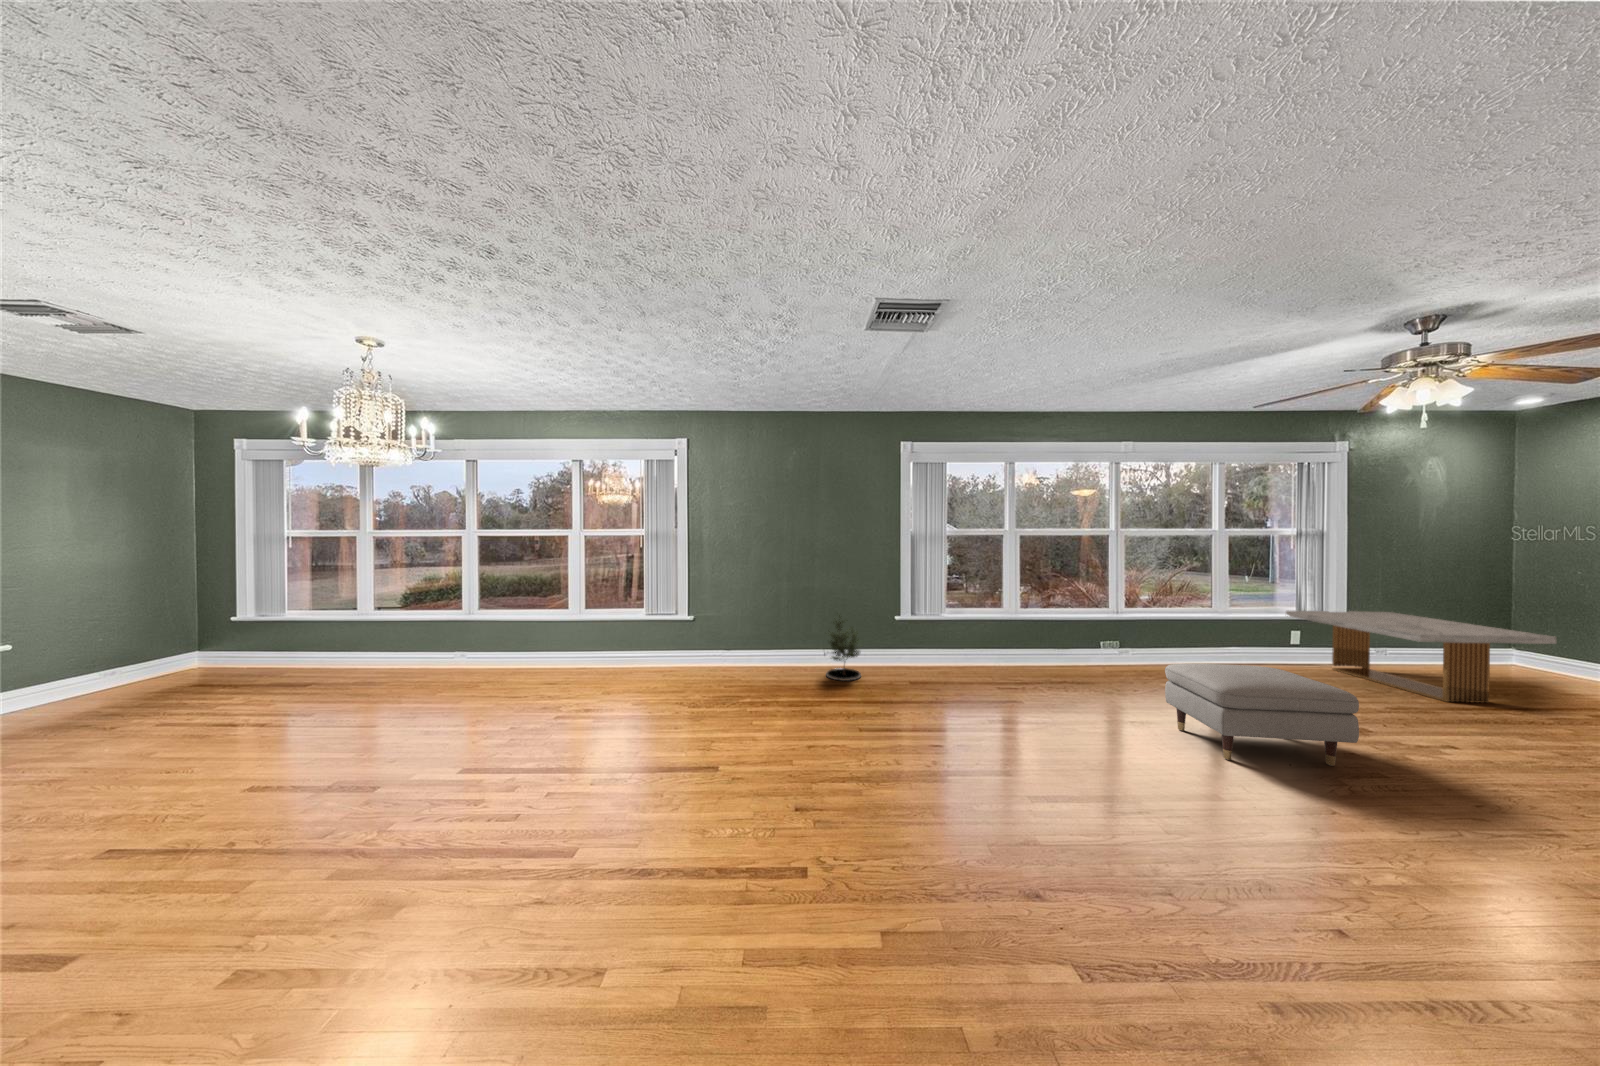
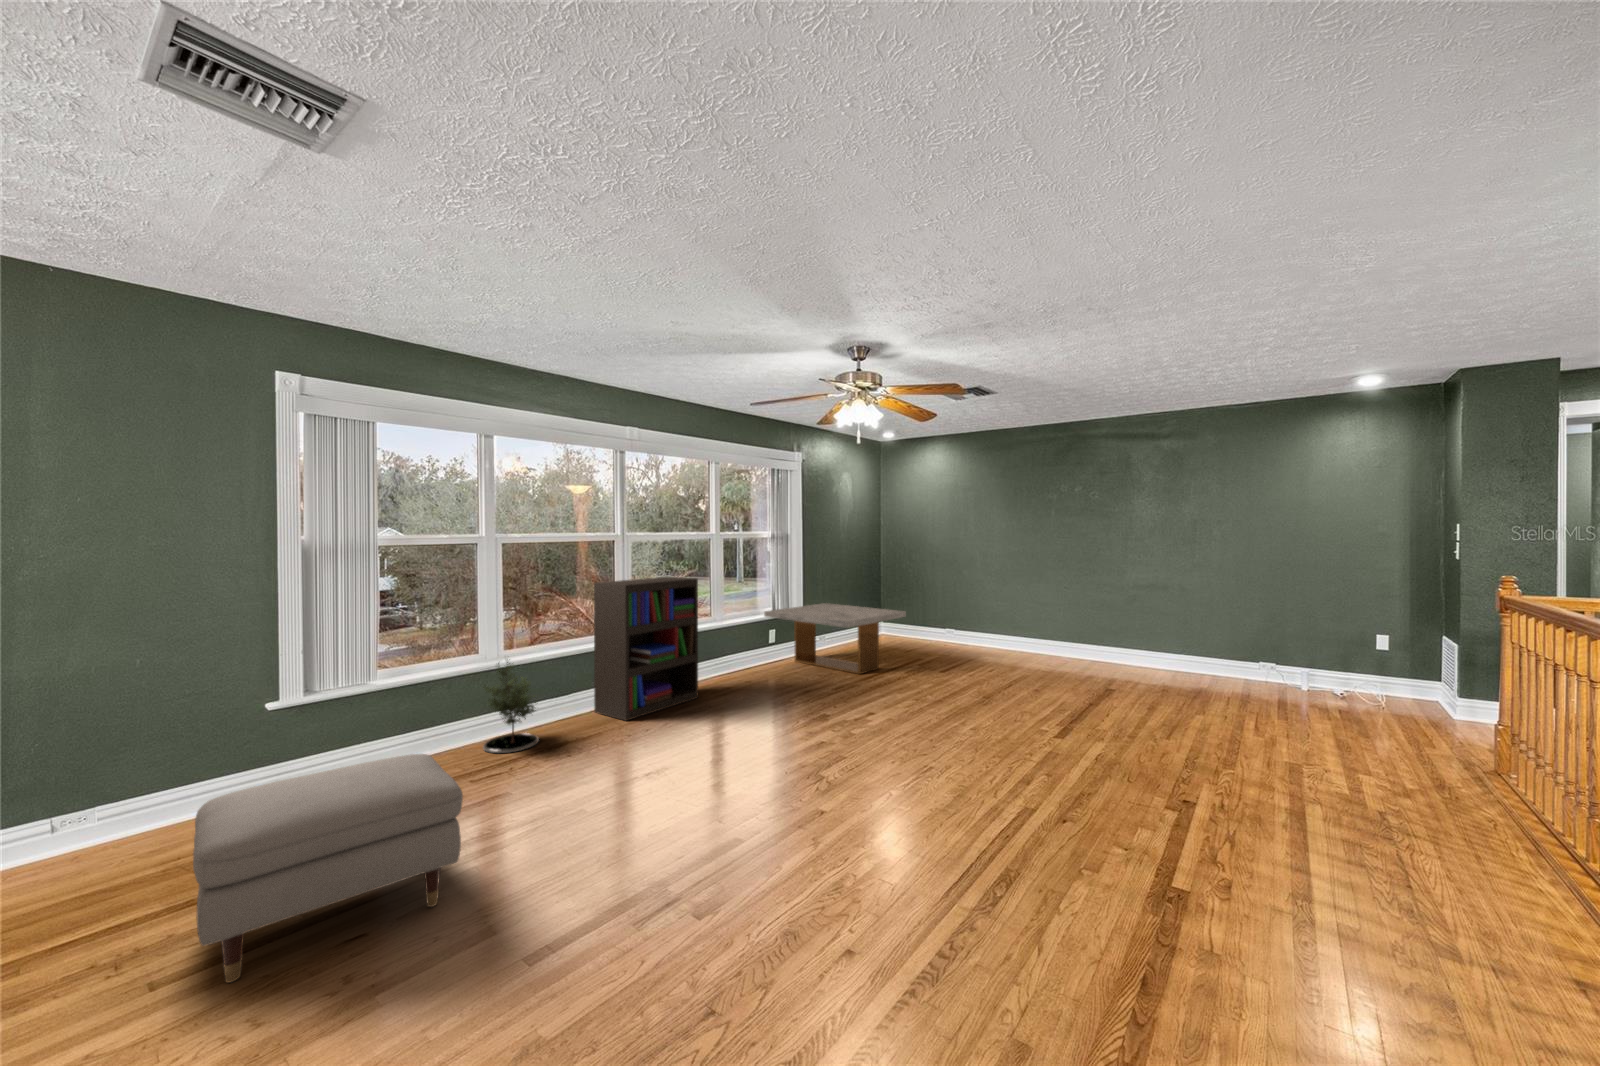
bookshelf: none [1089,567,1195,680] -> present [594,577,698,721]
potted tree: present [826,615,861,681] -> present [483,662,539,753]
ottoman: present [1165,664,1359,766] -> present [193,754,463,982]

